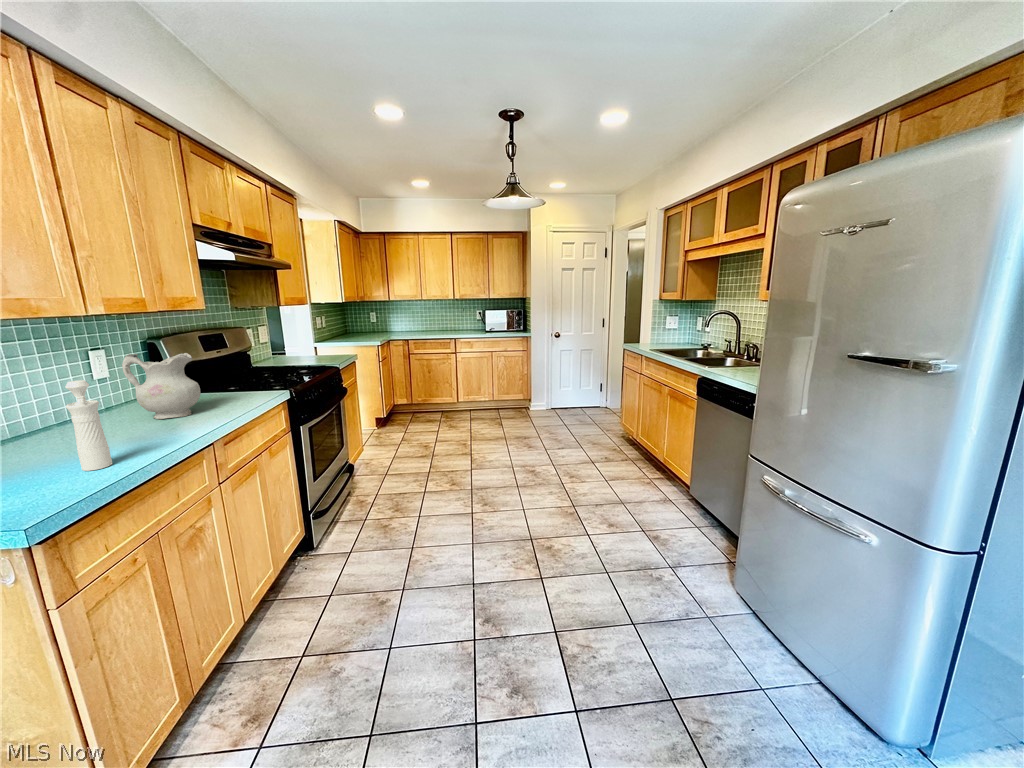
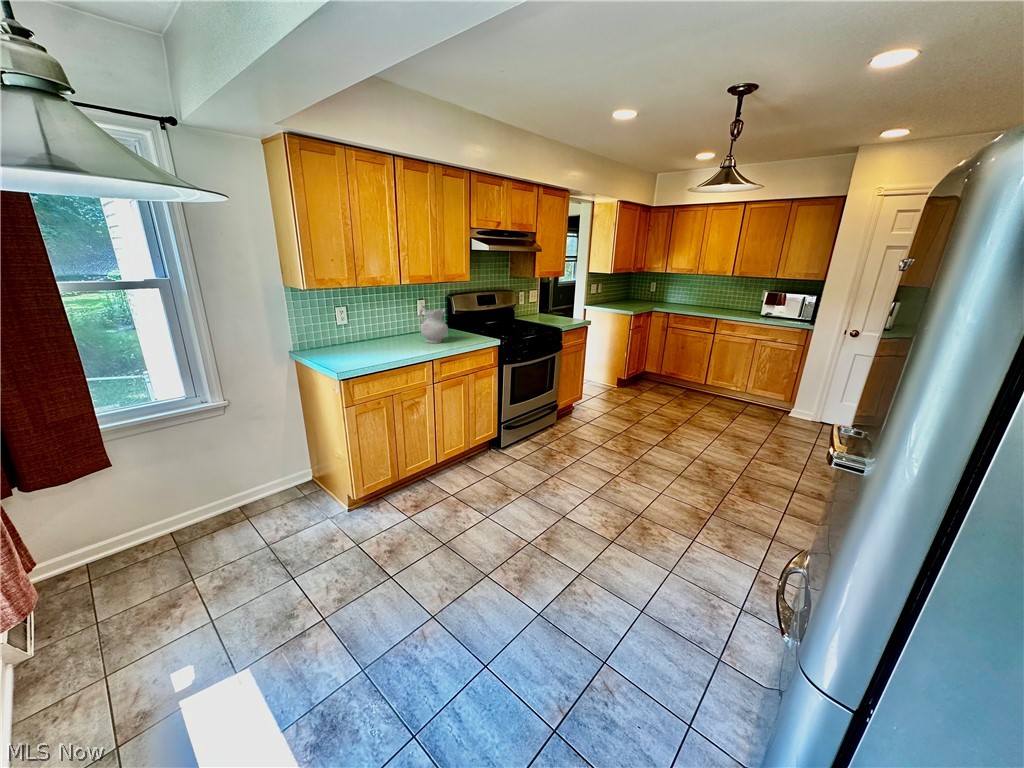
pepper mill: present [65,380,112,471] -> none [373,317,387,359]

